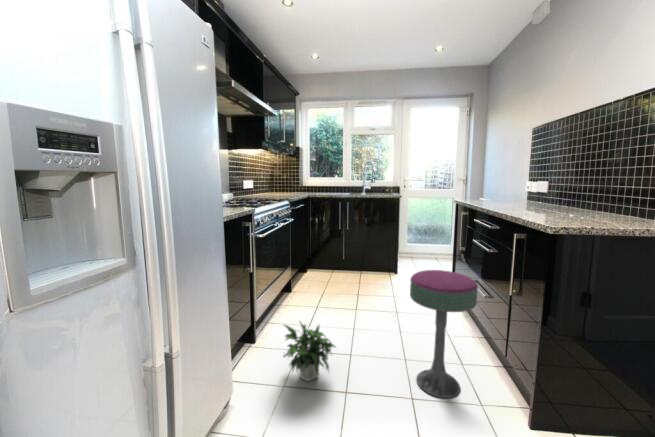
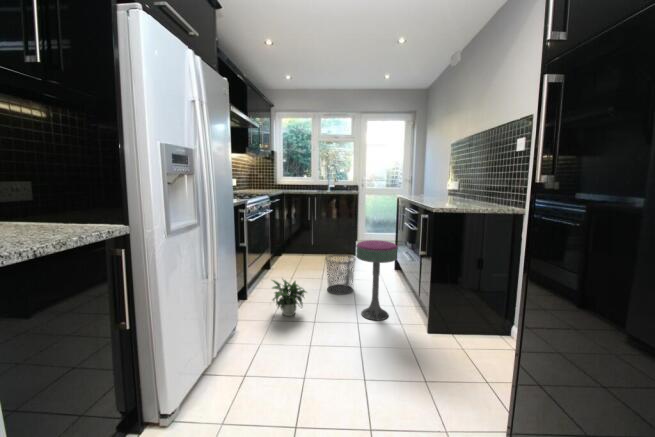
waste bin: none [361,280,405,339] -> present [326,254,356,294]

